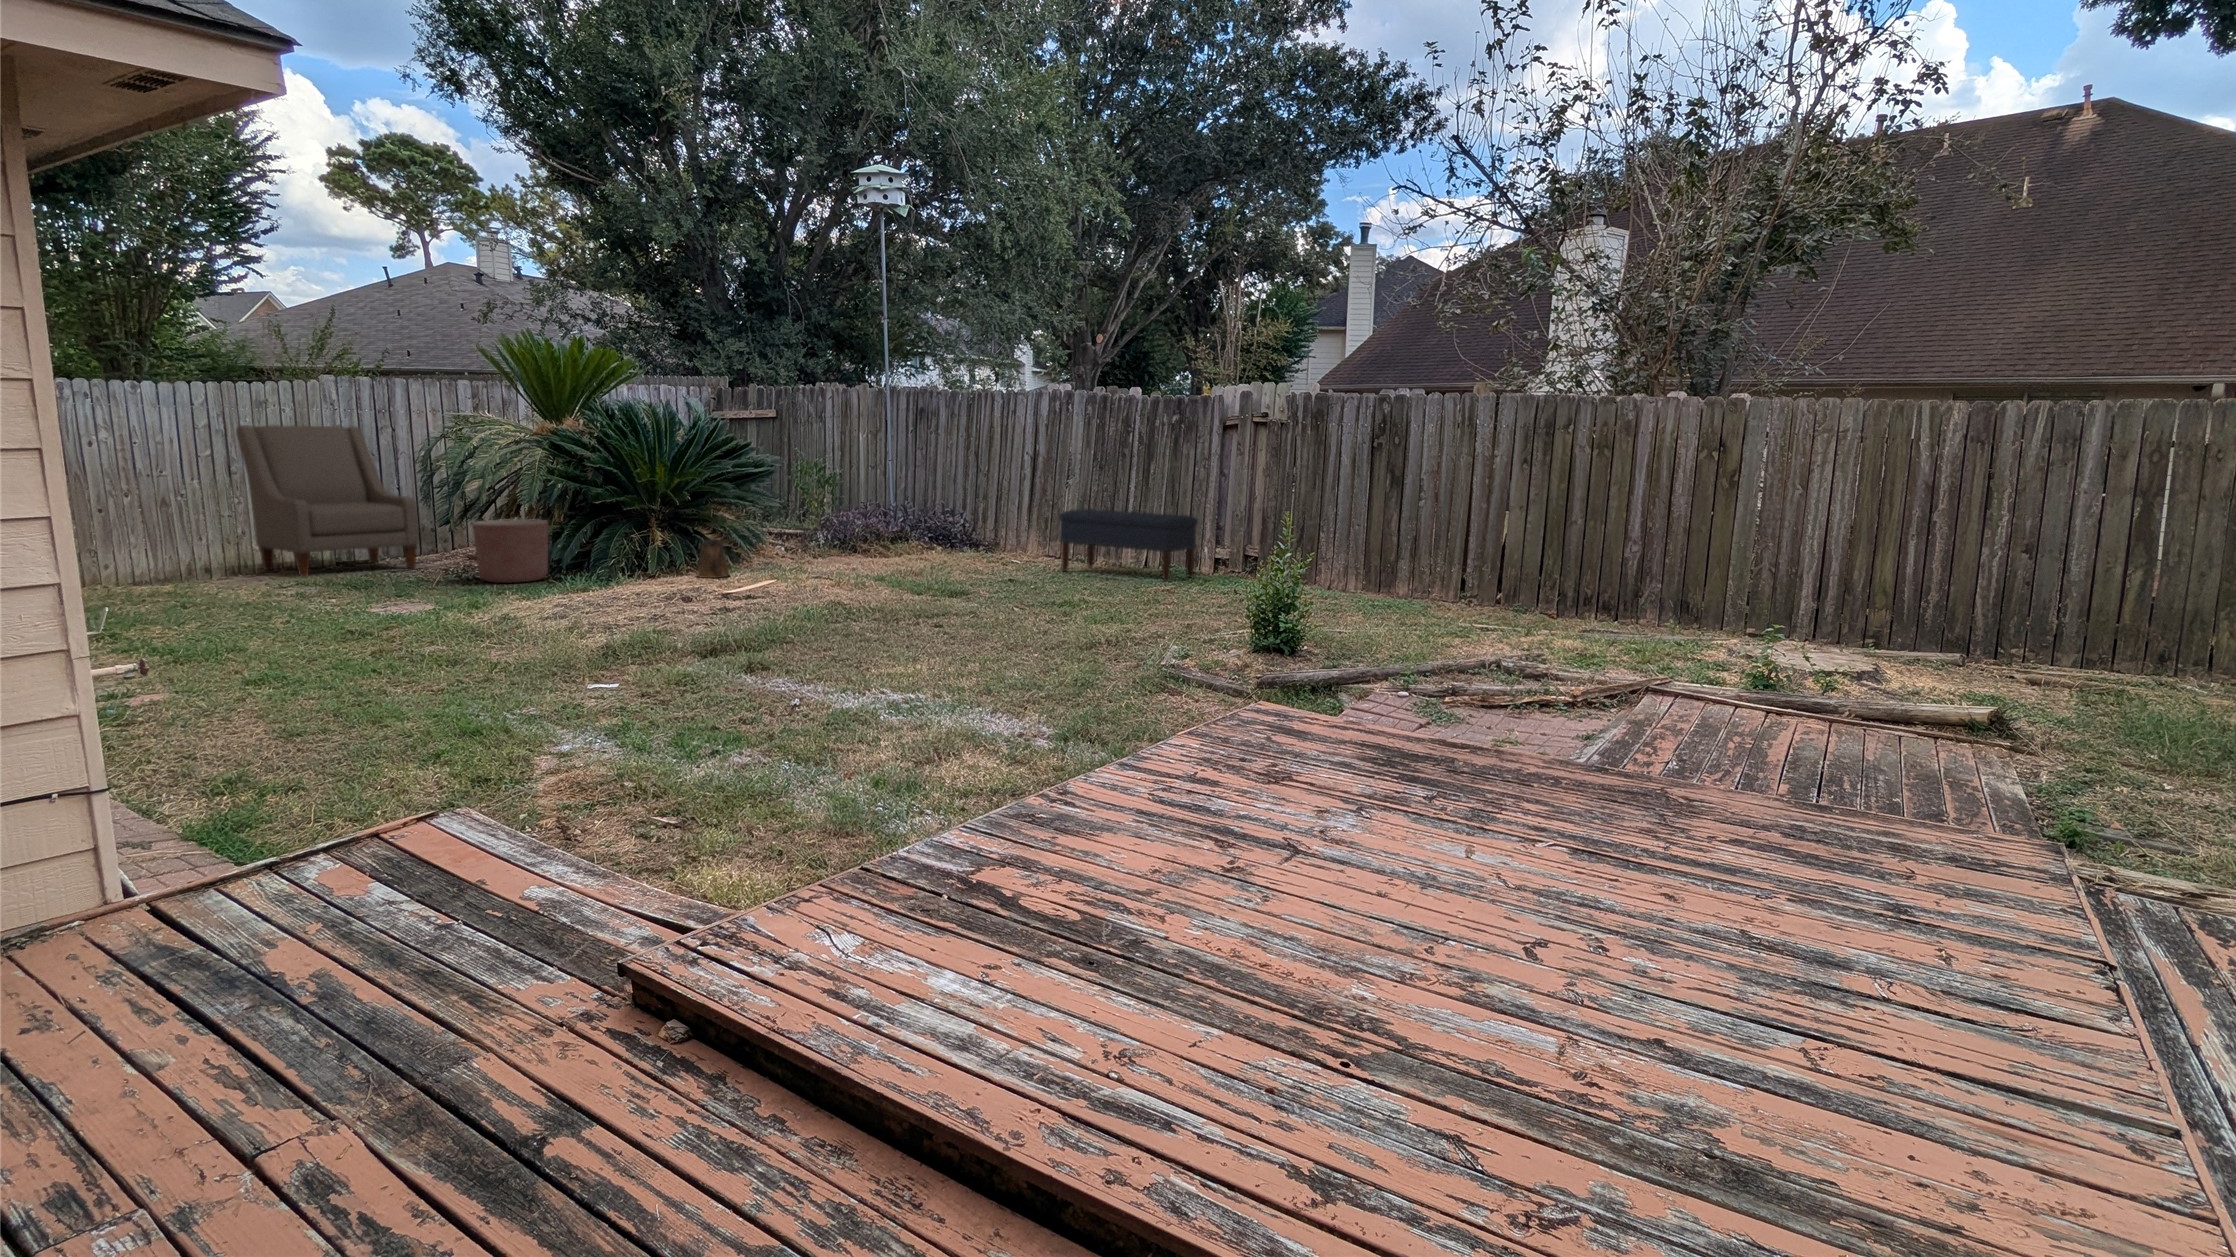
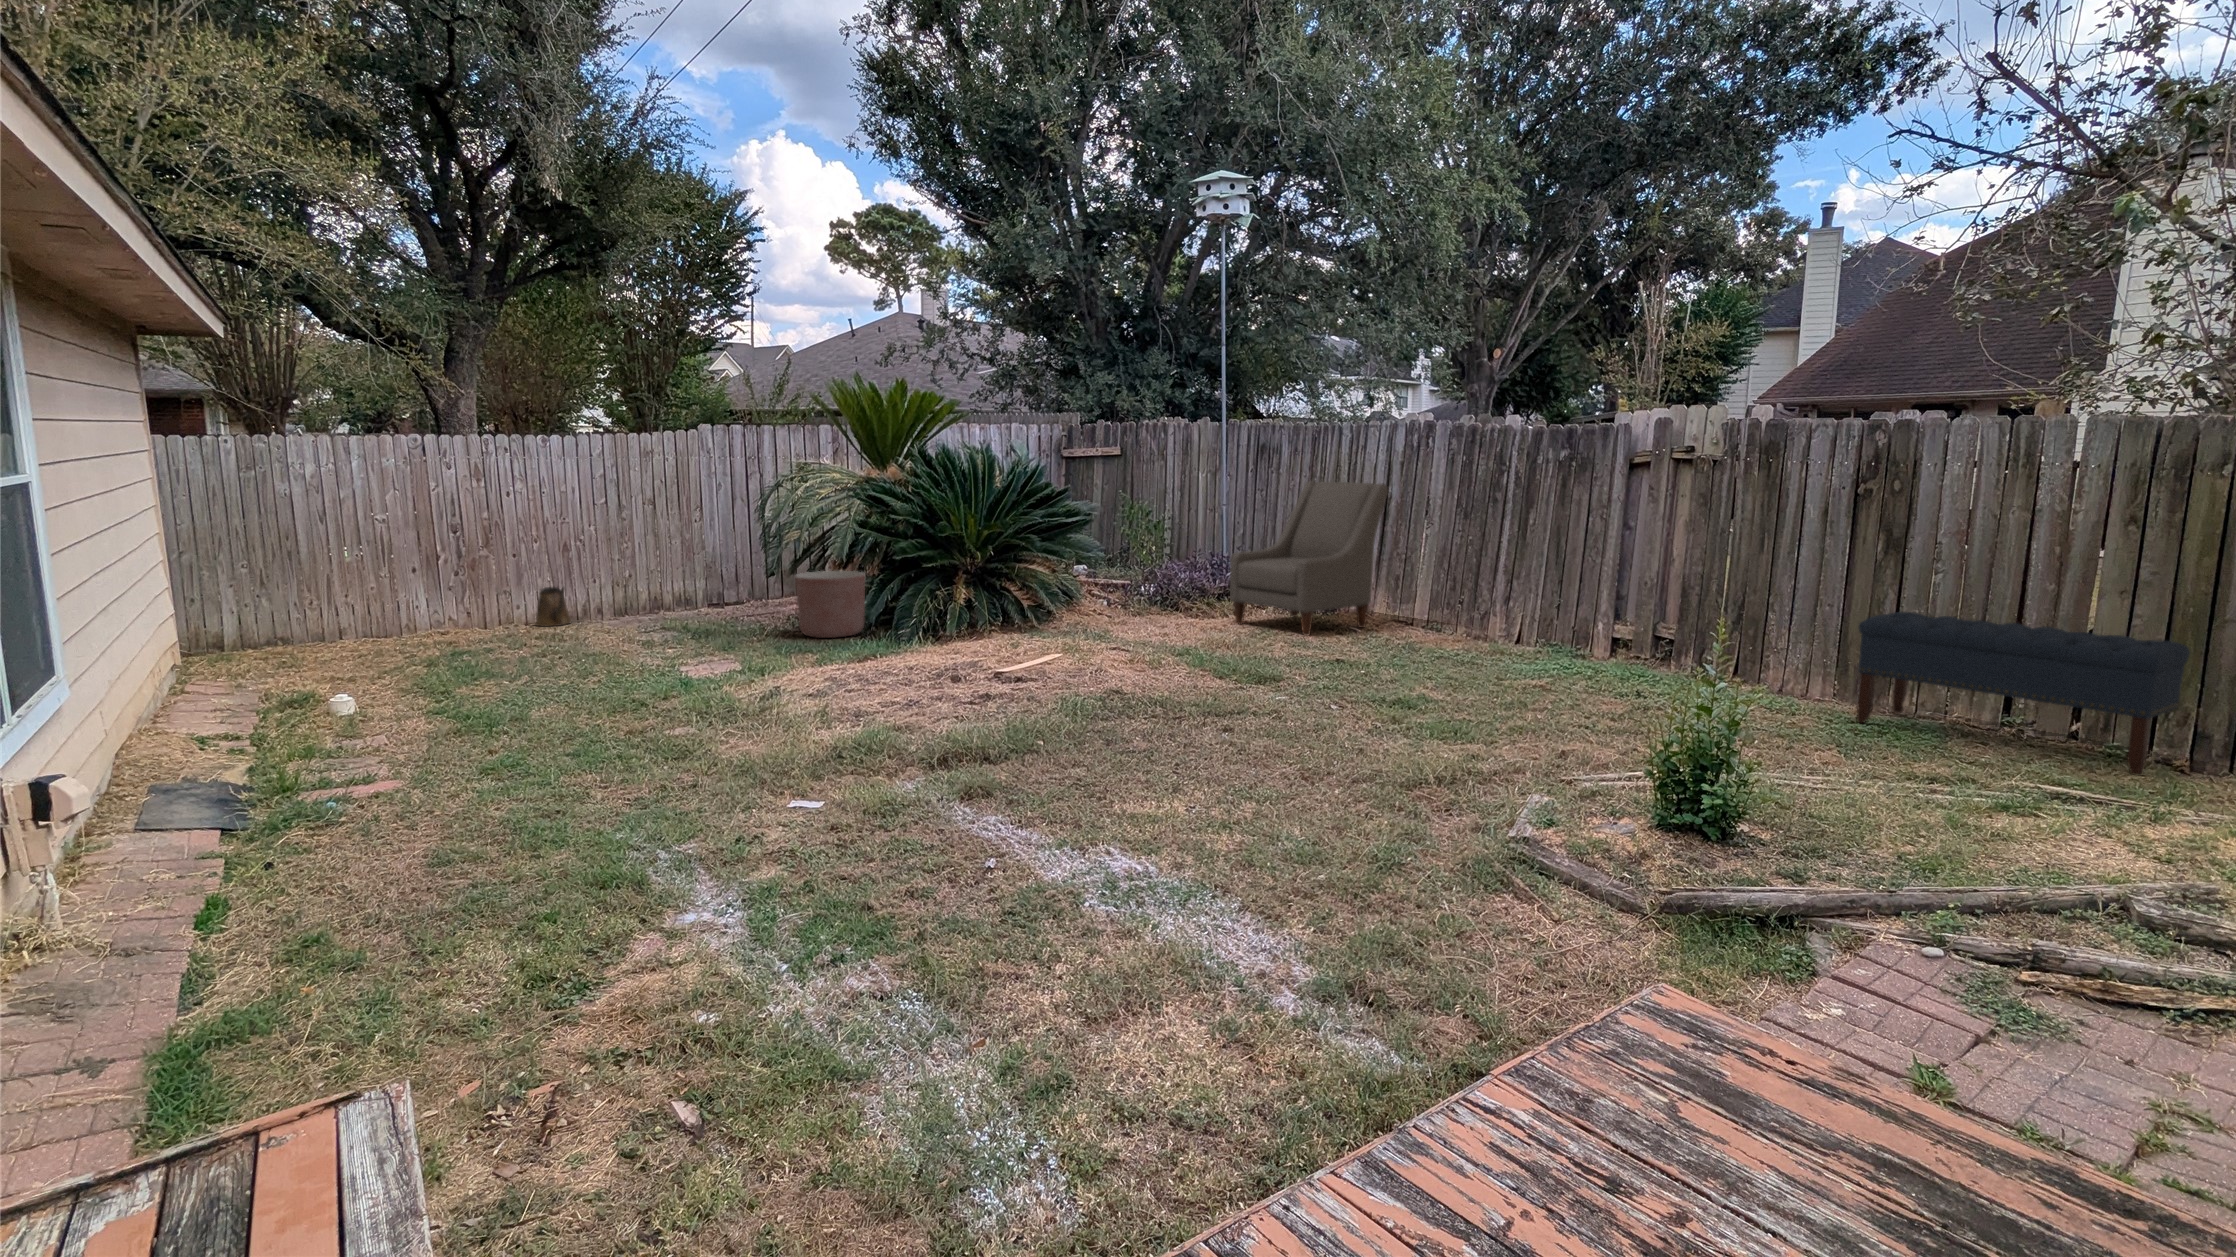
chair: present [236,425,419,576] -> present [1230,481,1388,635]
bench: present [1059,509,1198,582] -> present [1857,612,2190,776]
watering can: present [697,539,730,578] -> present [536,587,571,627]

